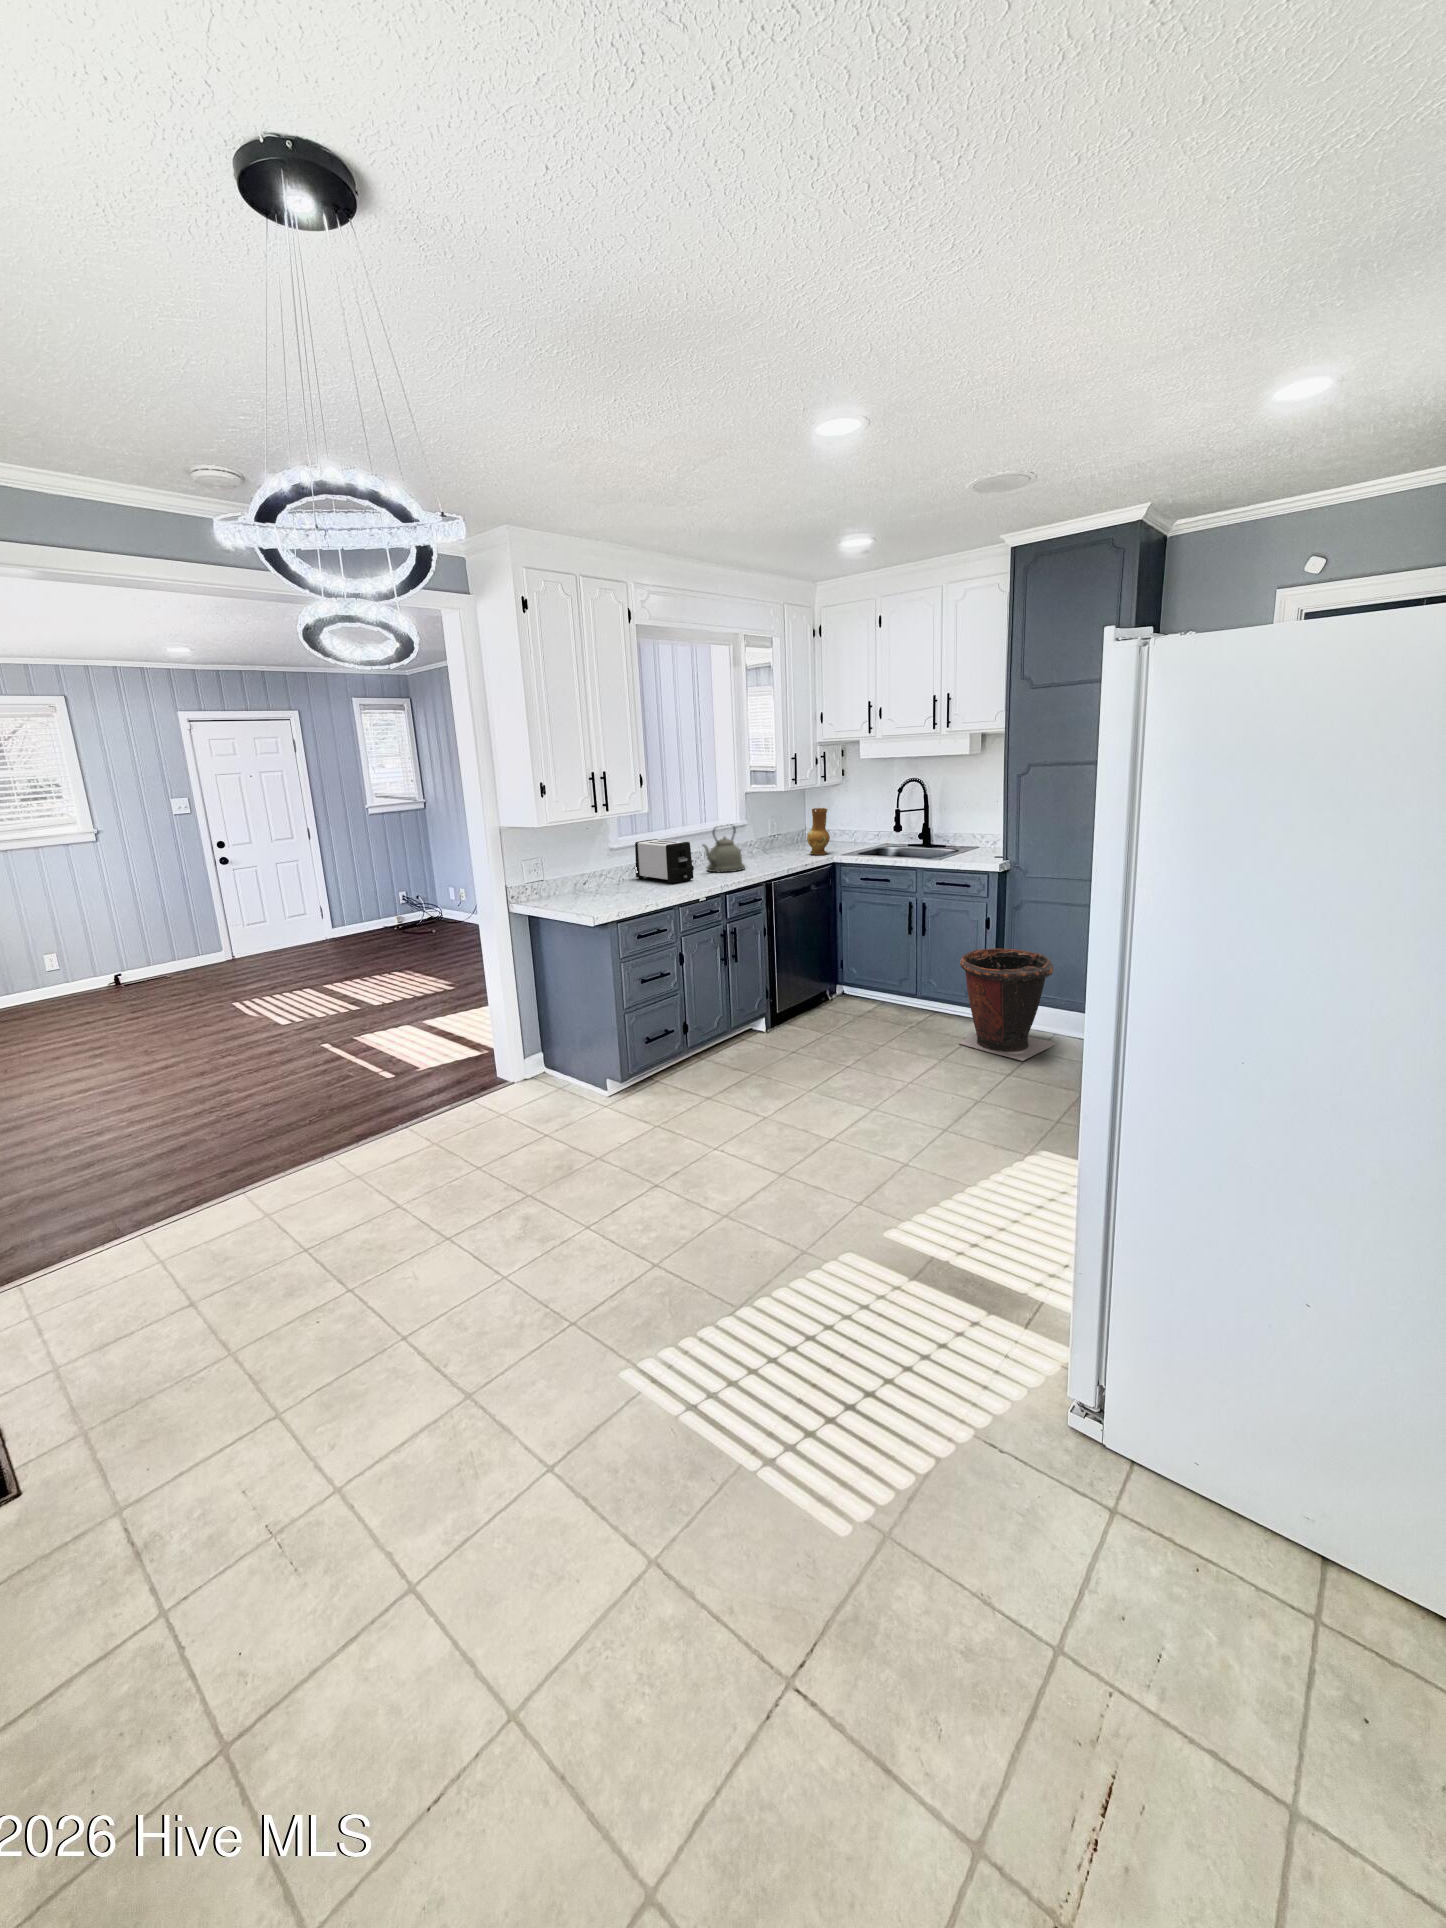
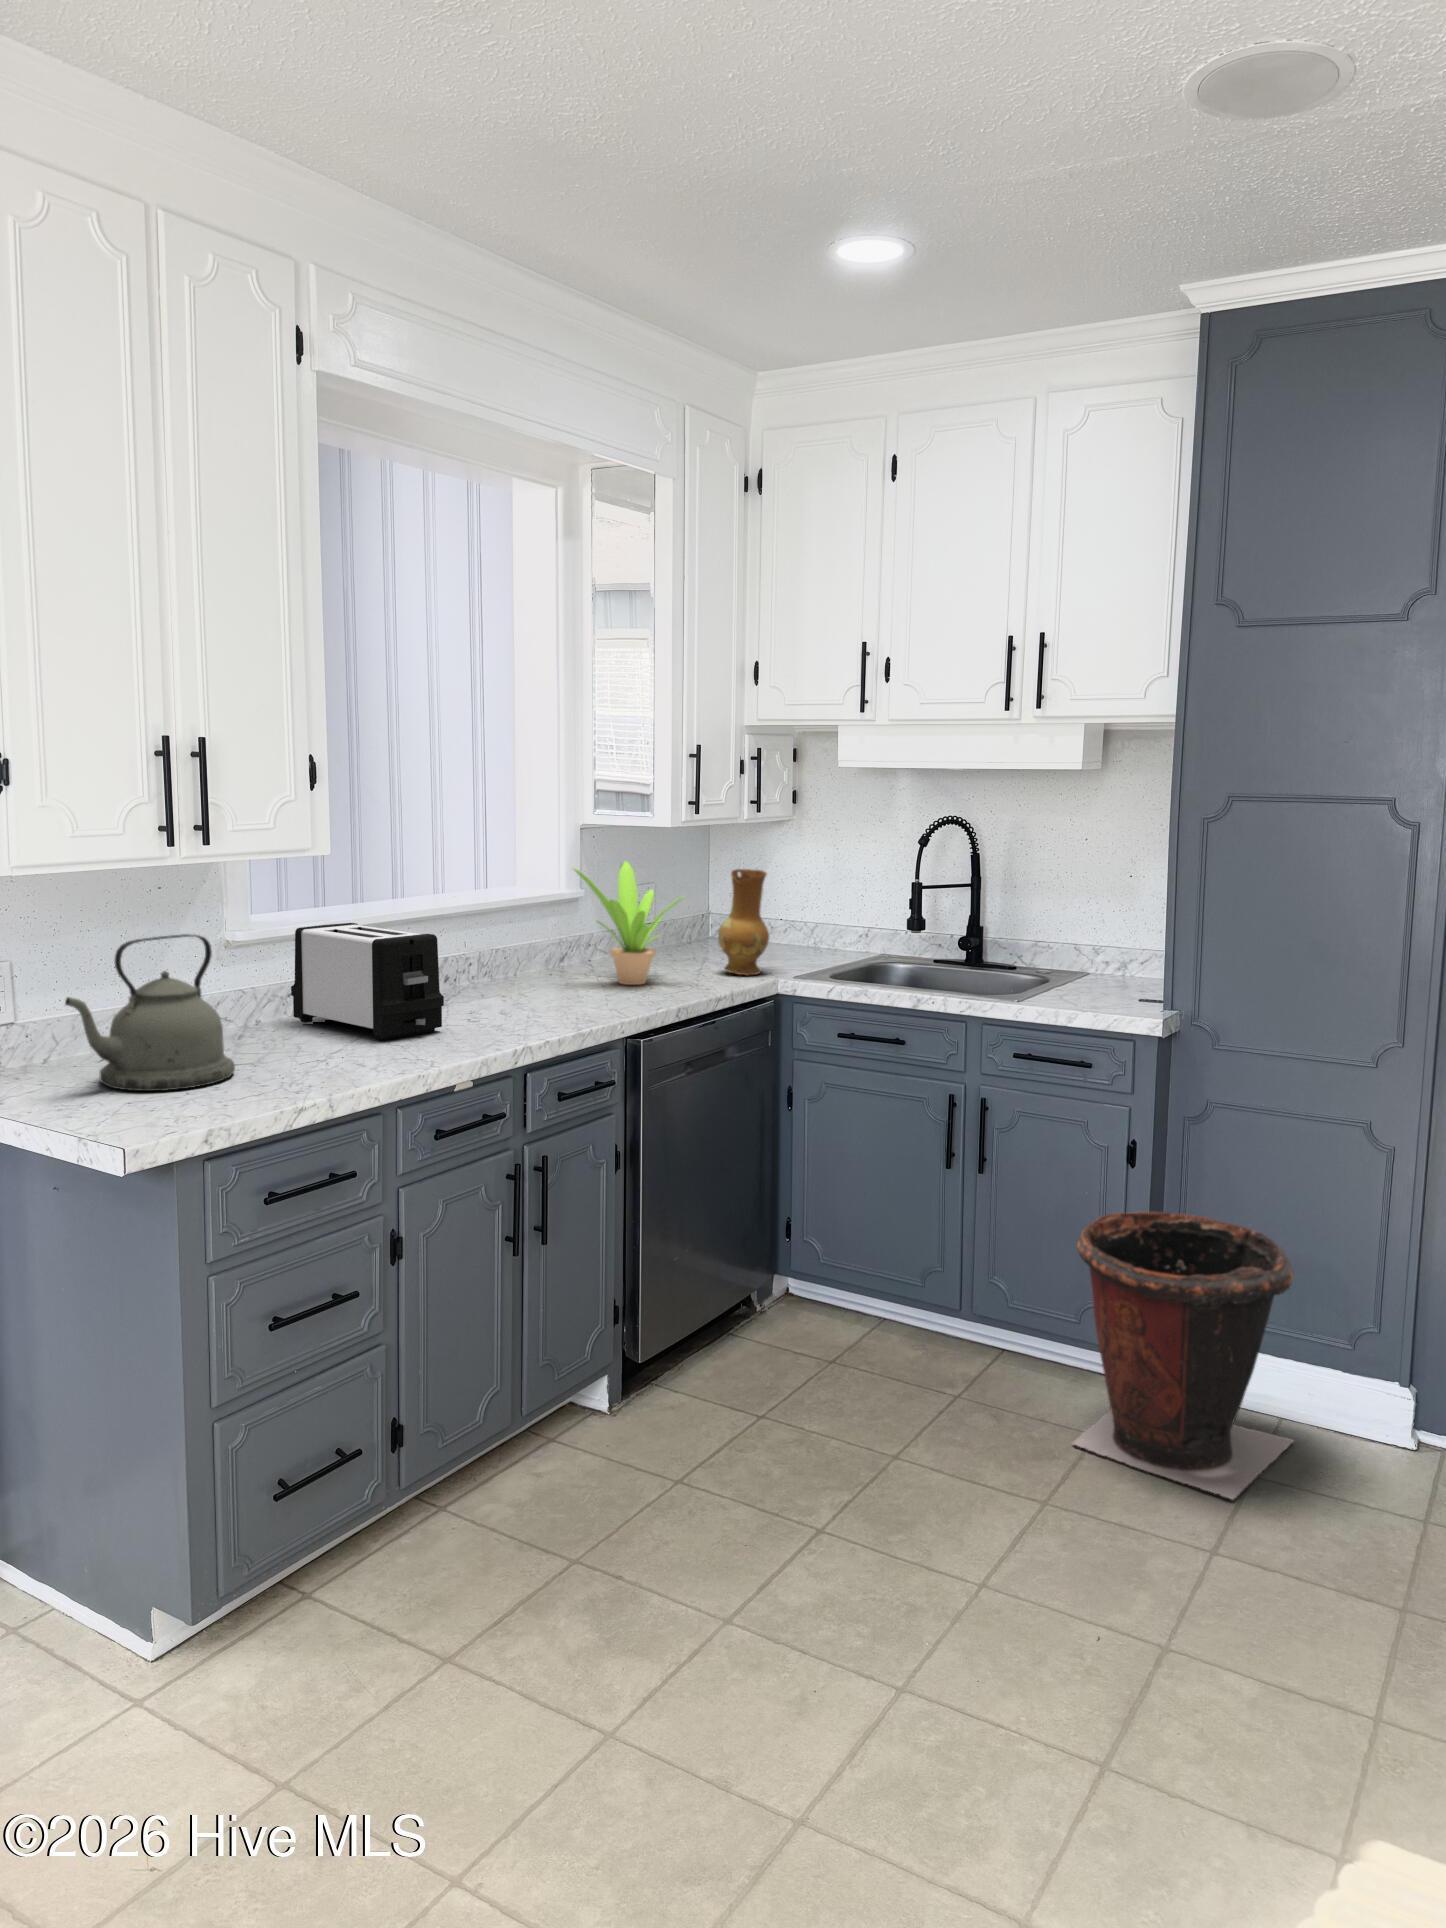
potted plant: none [742,808,792,861] -> present [573,861,684,985]
kettle: present [703,825,745,872] -> present [65,934,235,1091]

